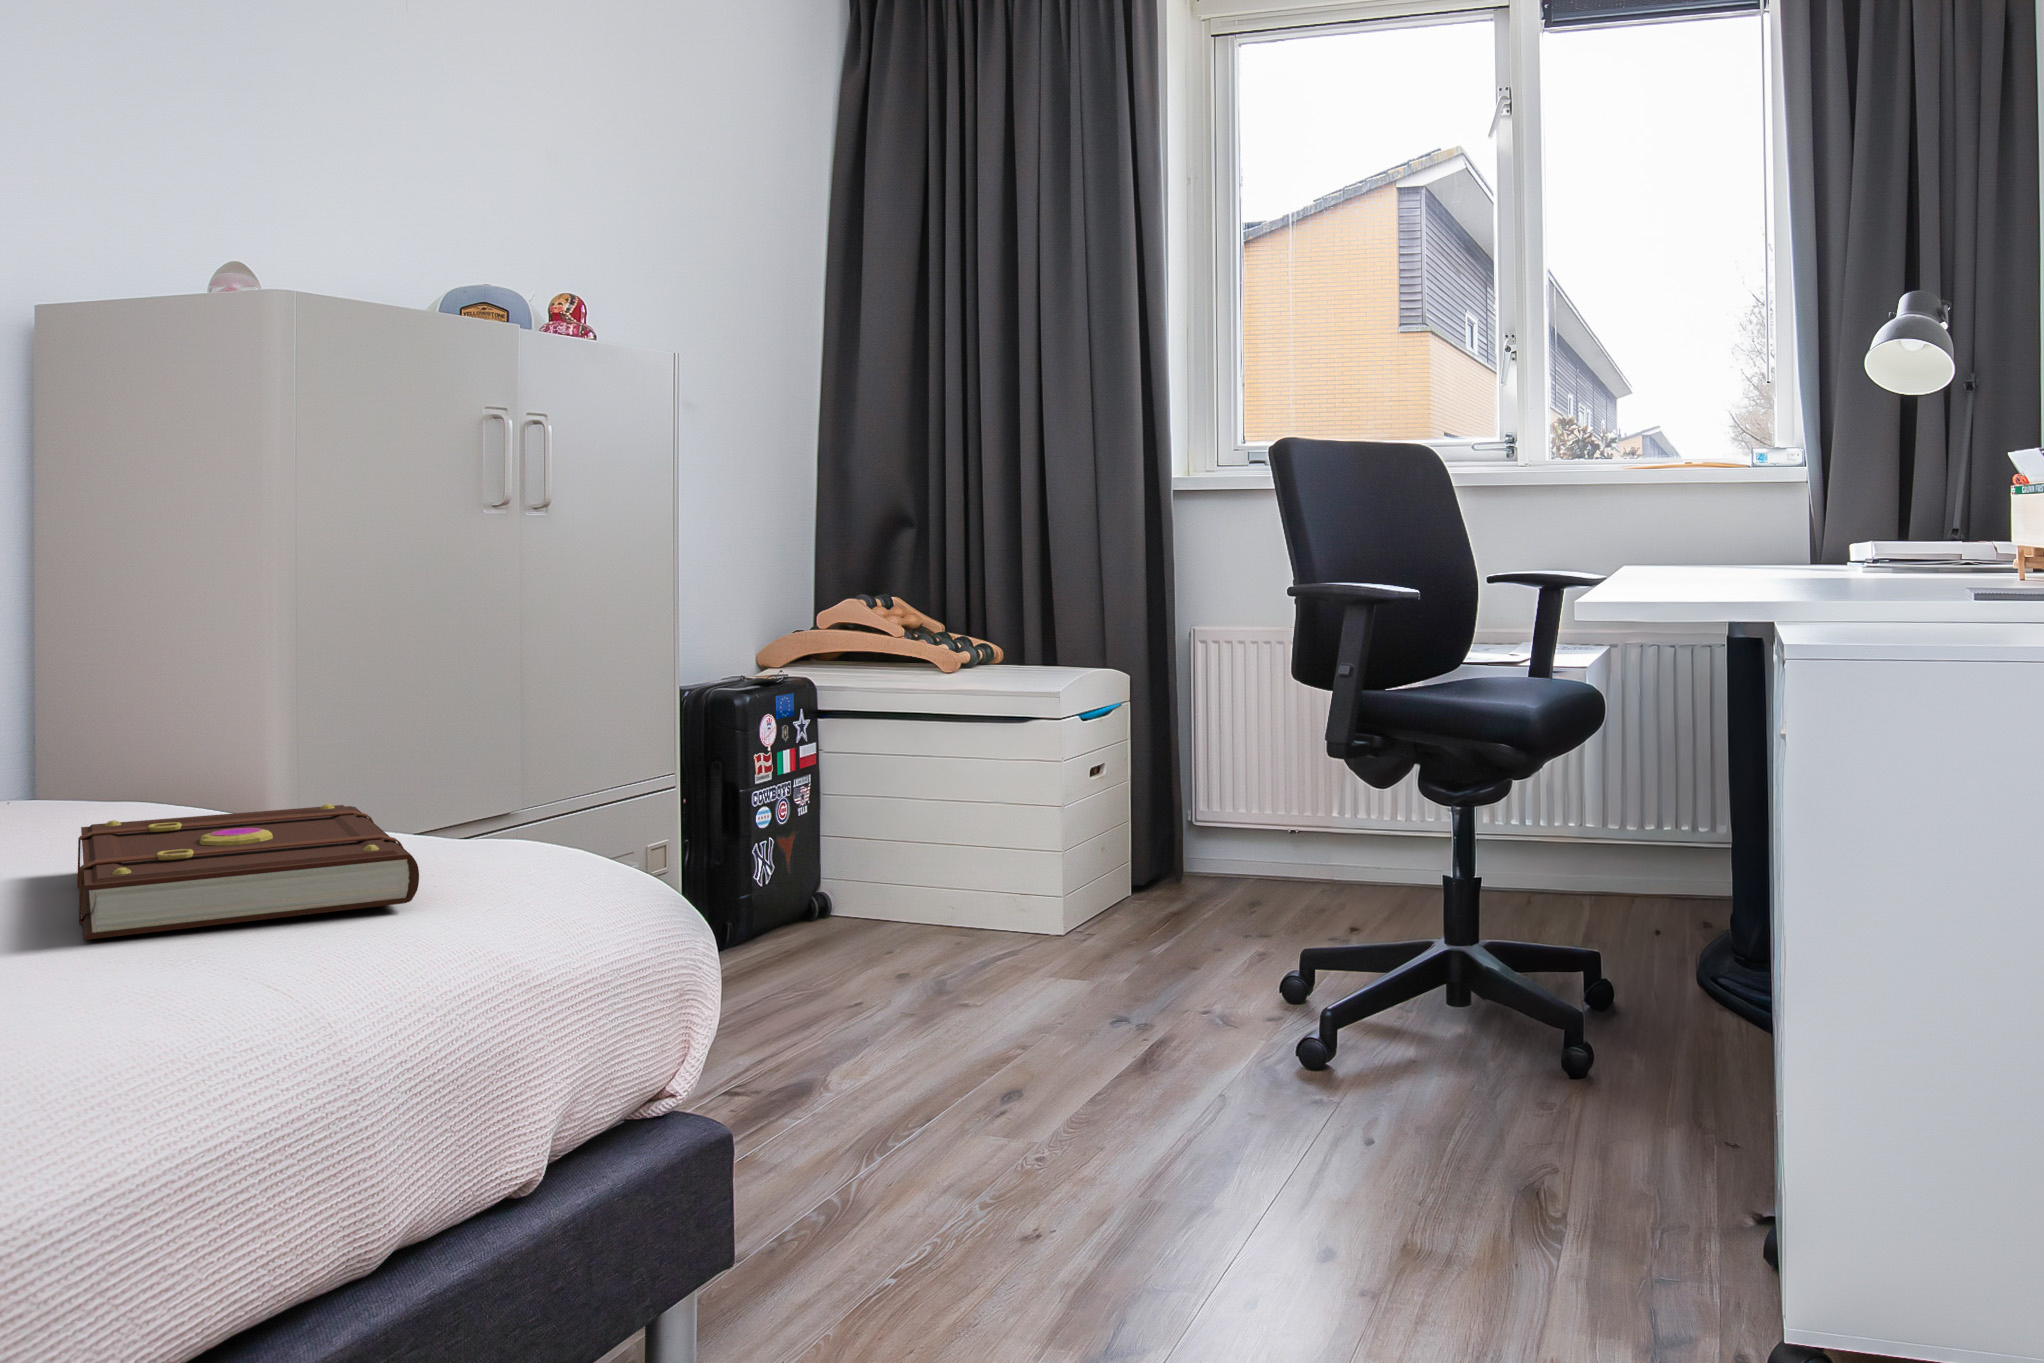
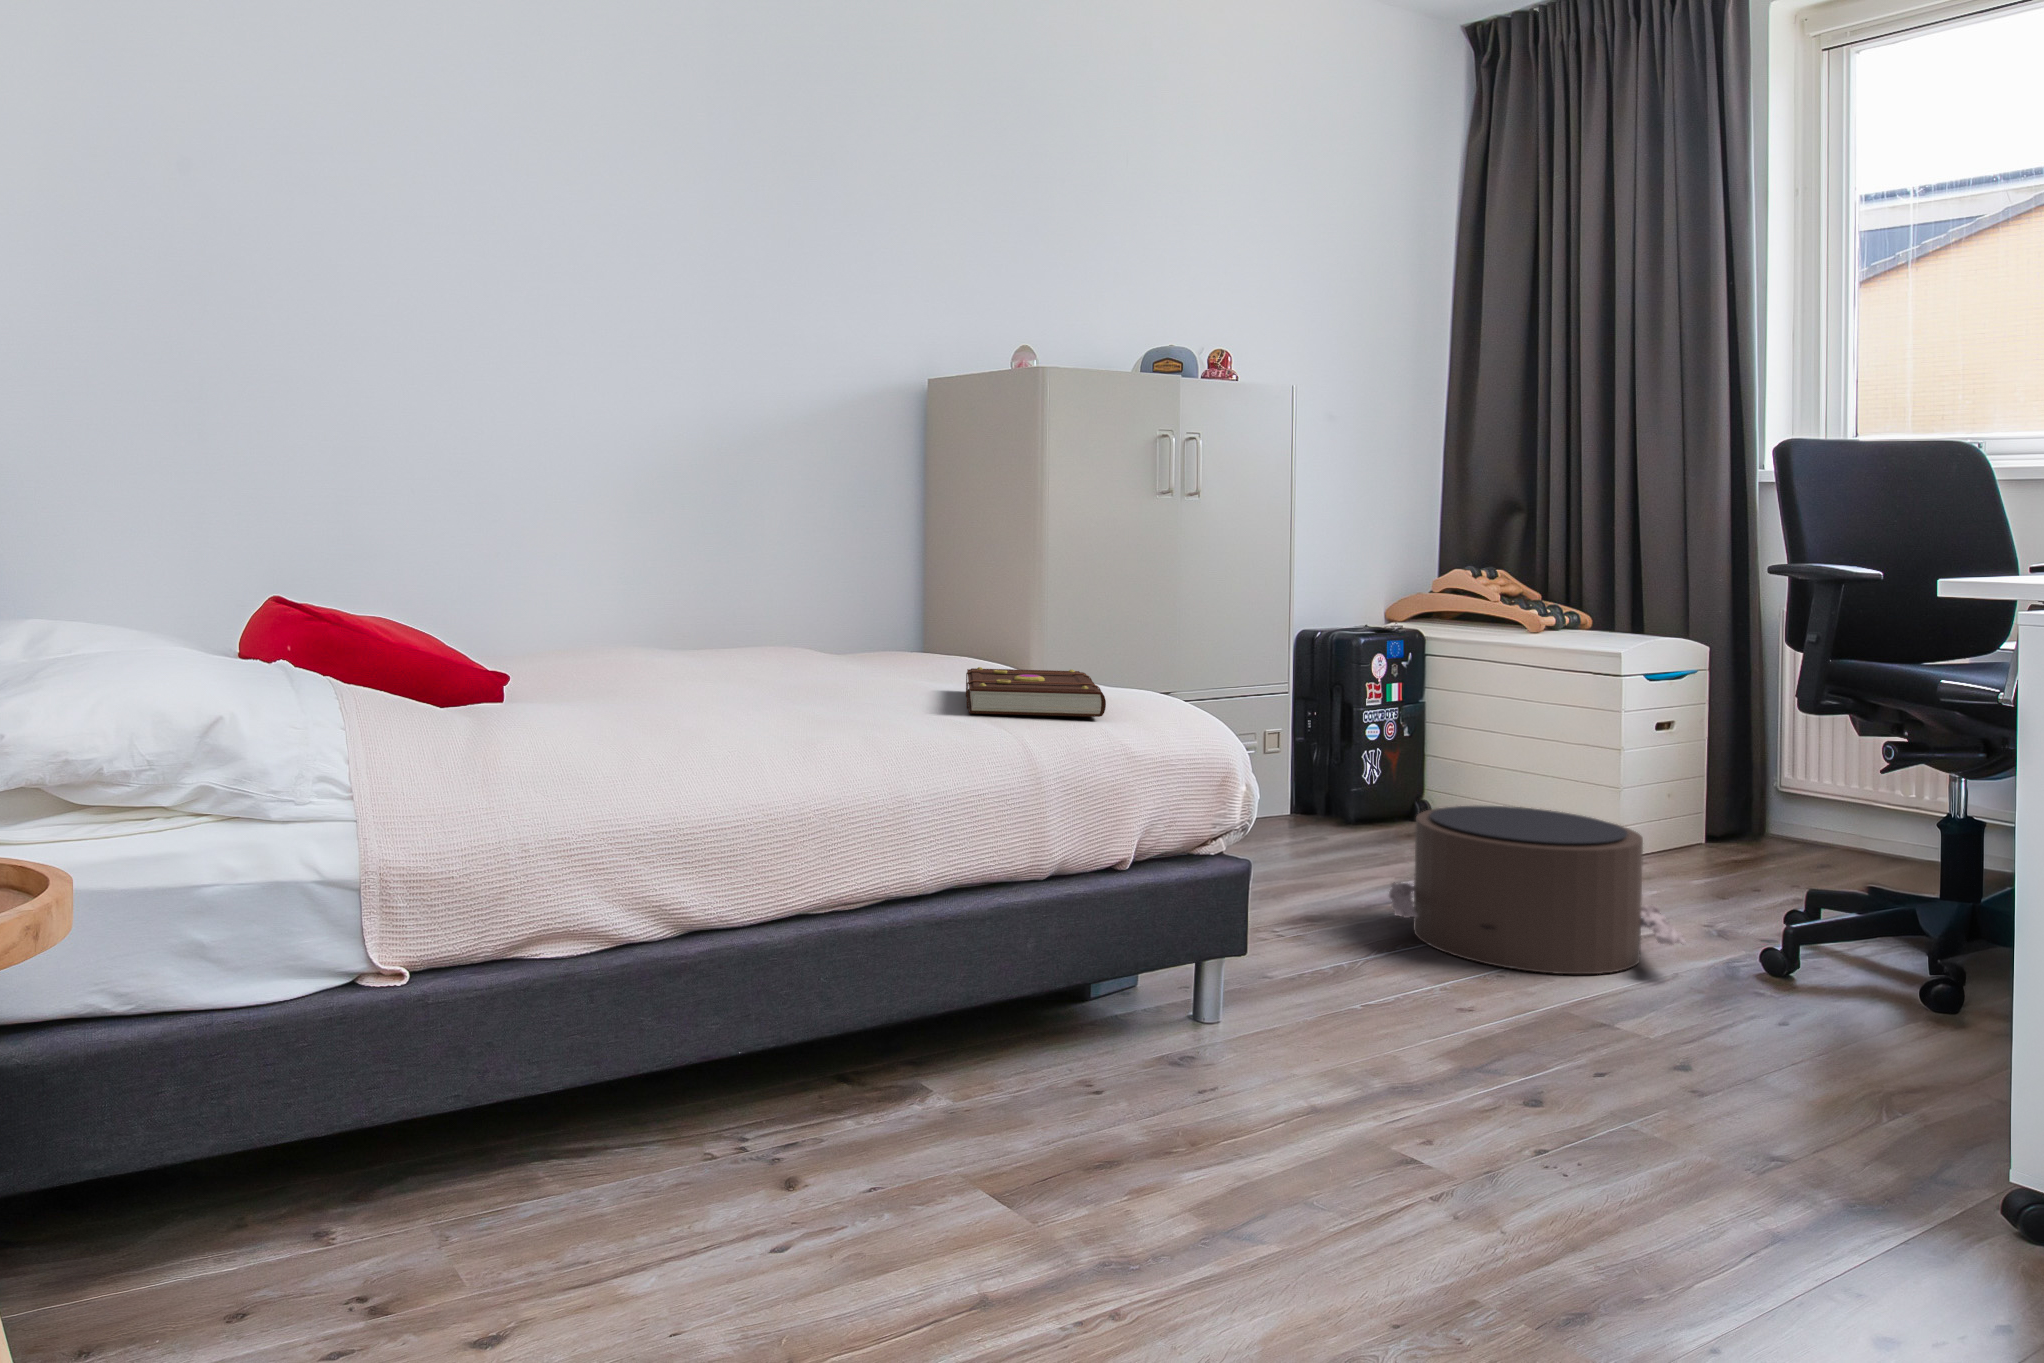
pouf: none [843,908,1223,1149] -> present [1389,806,1686,974]

